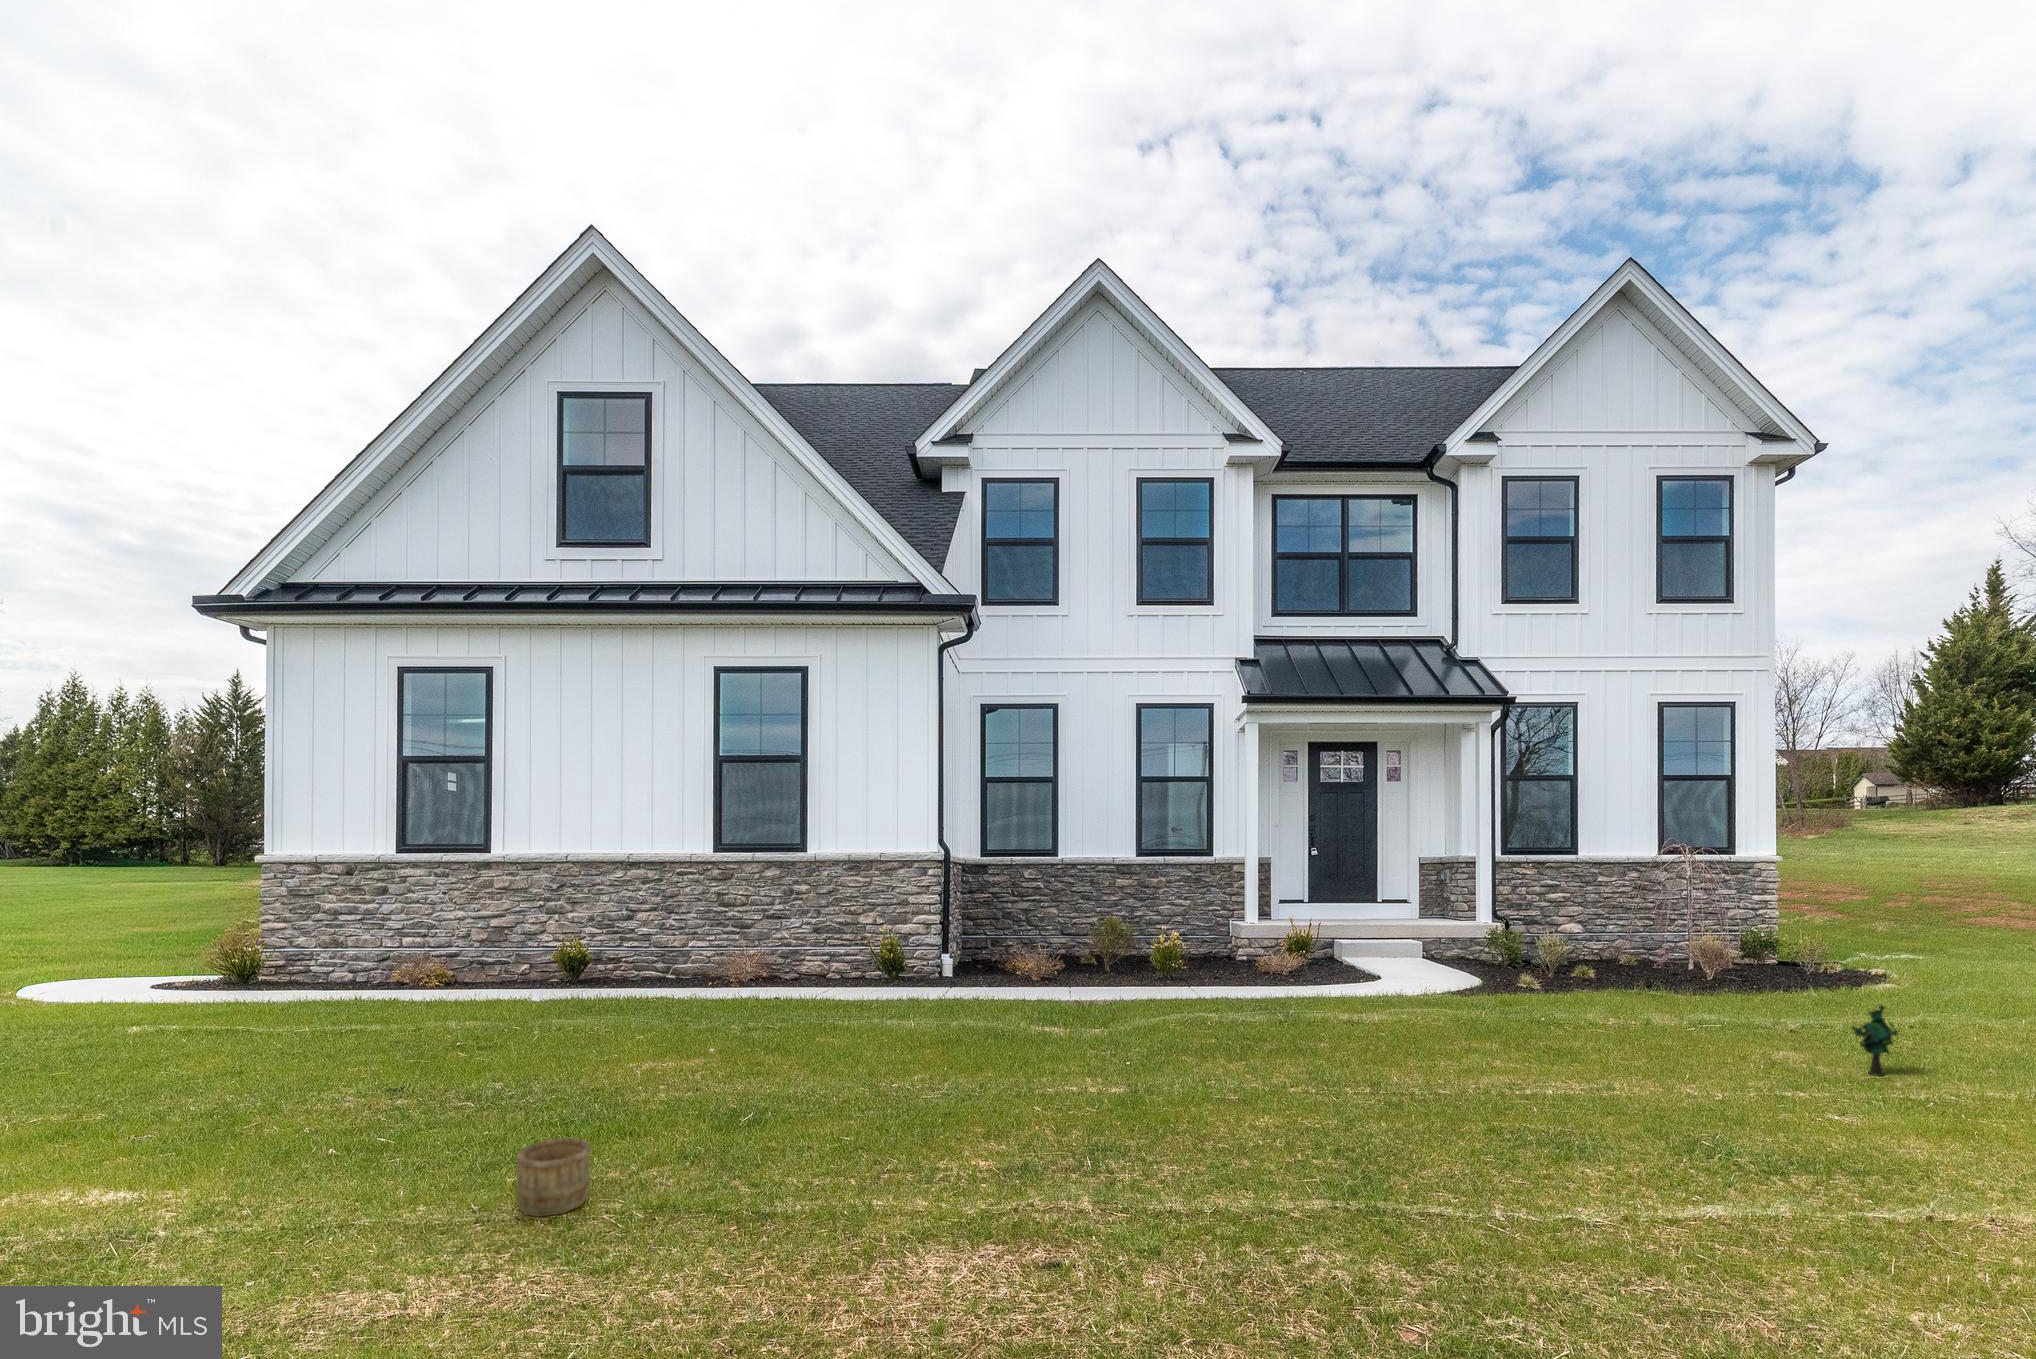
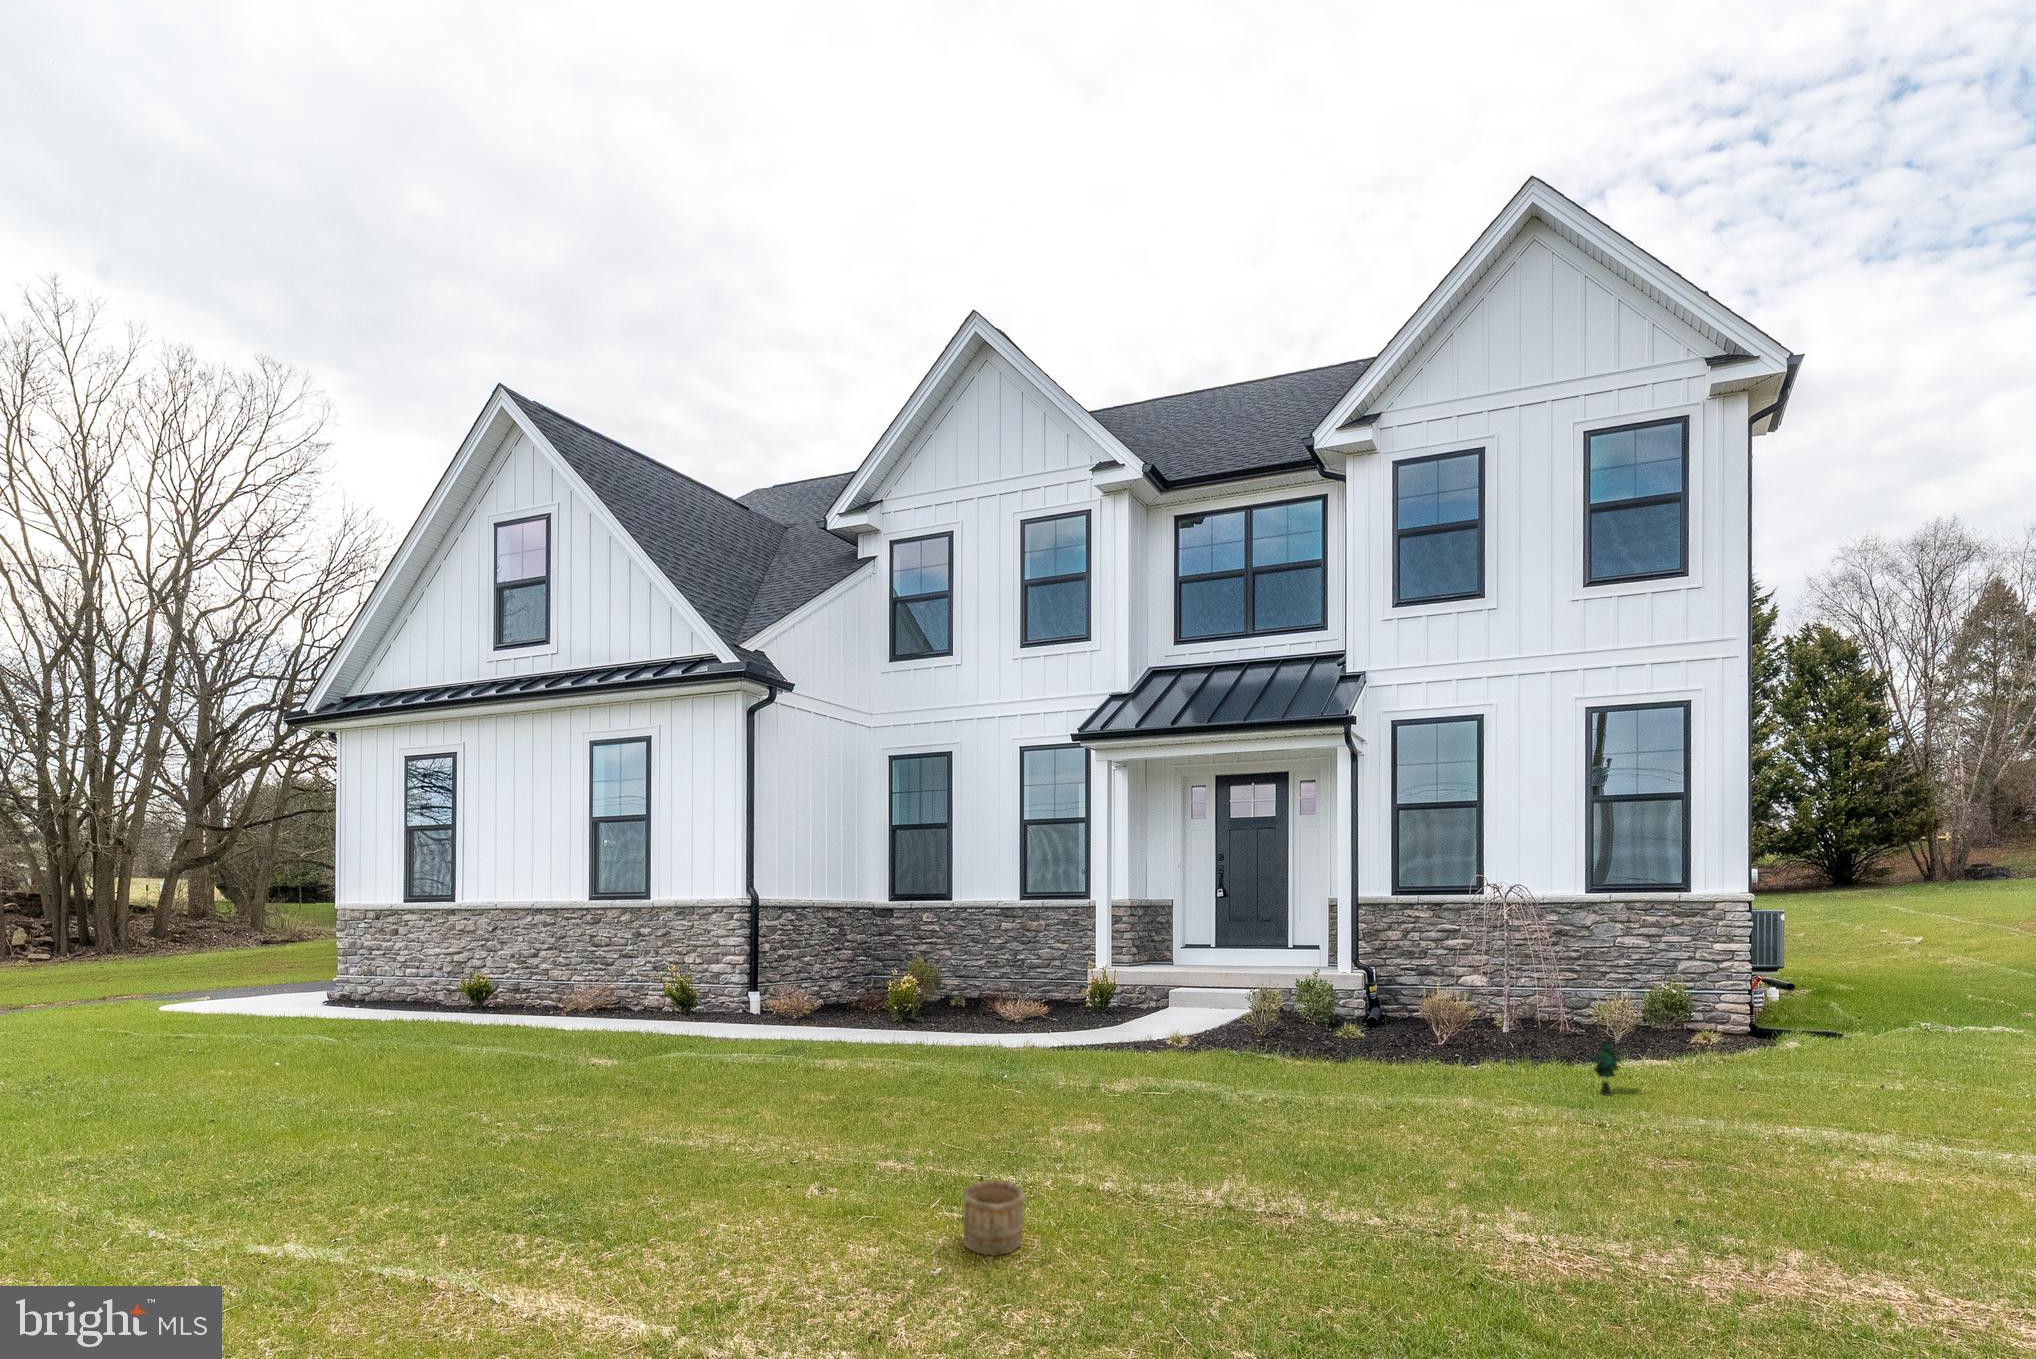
wooden bucket: present [516,1137,591,1217] -> present [963,1181,1025,1256]

